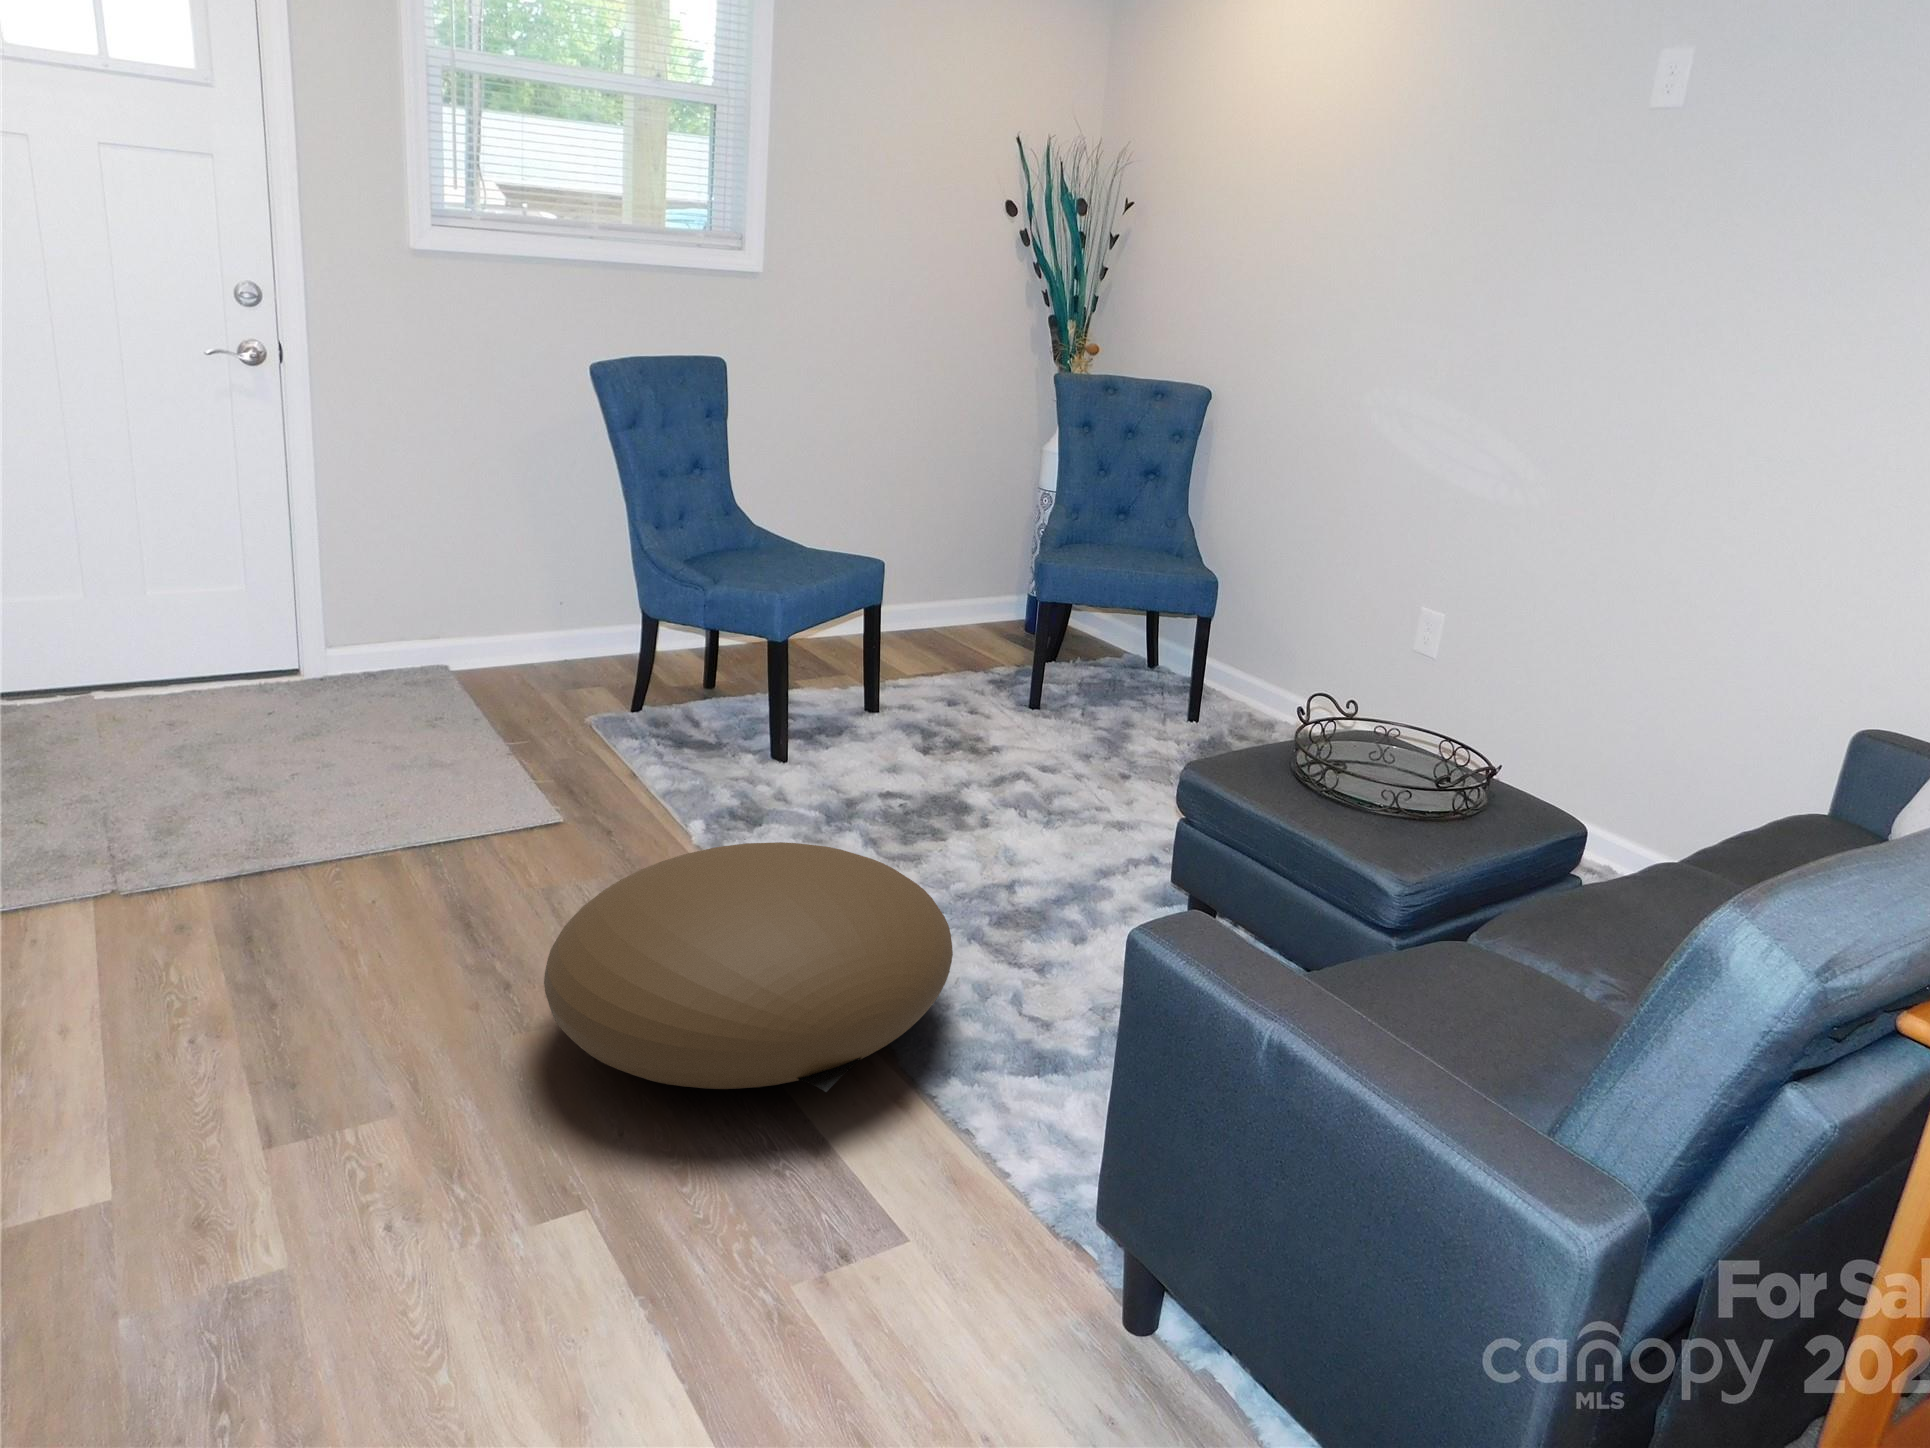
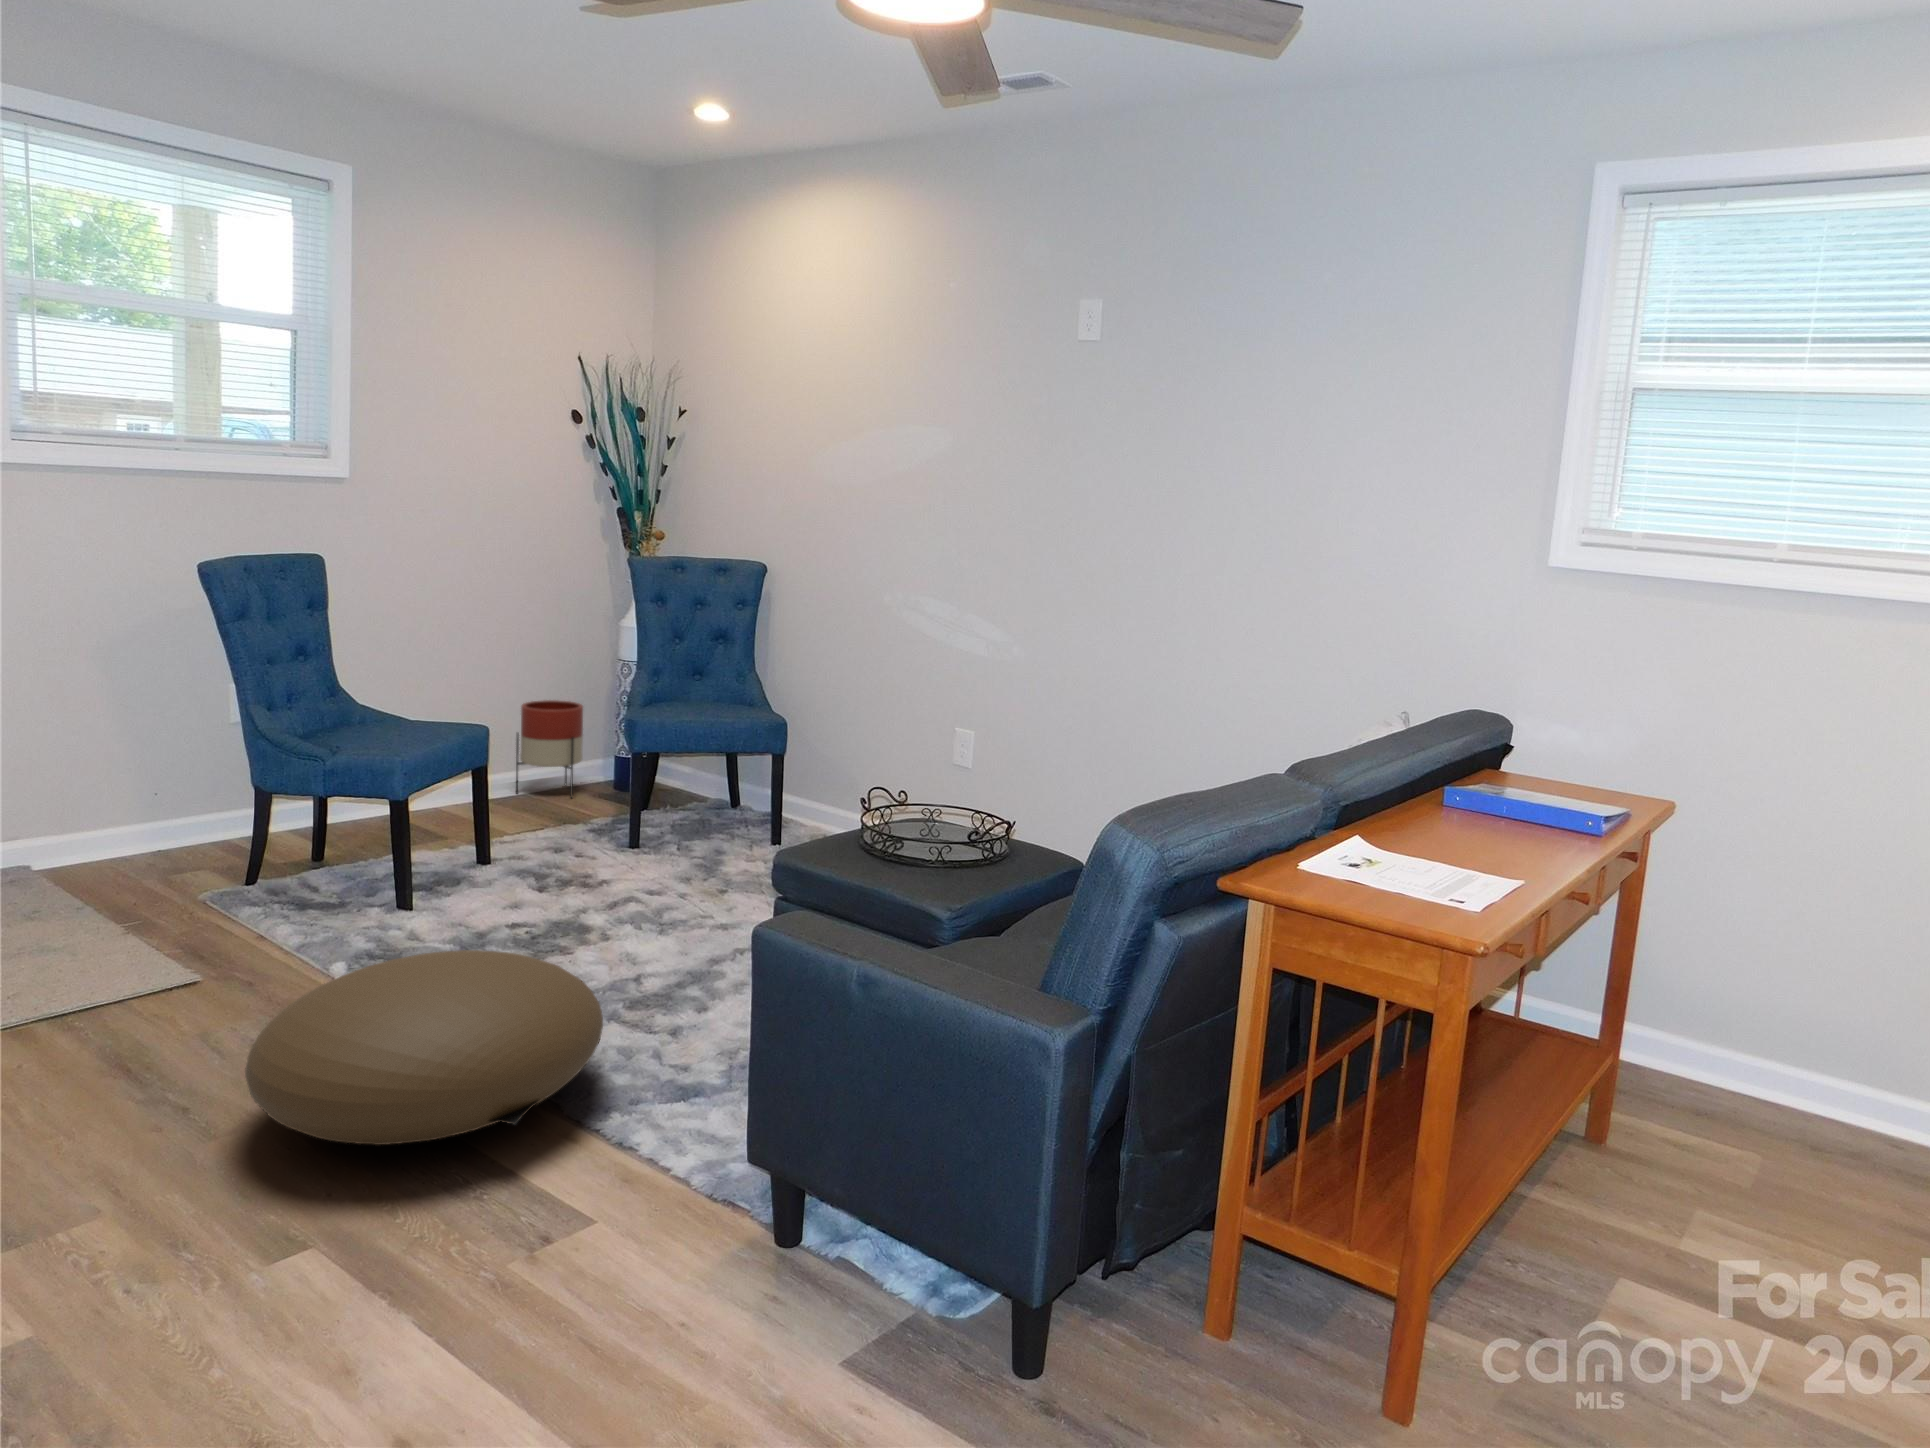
planter: none [920,531,995,642] -> present [516,700,583,797]

